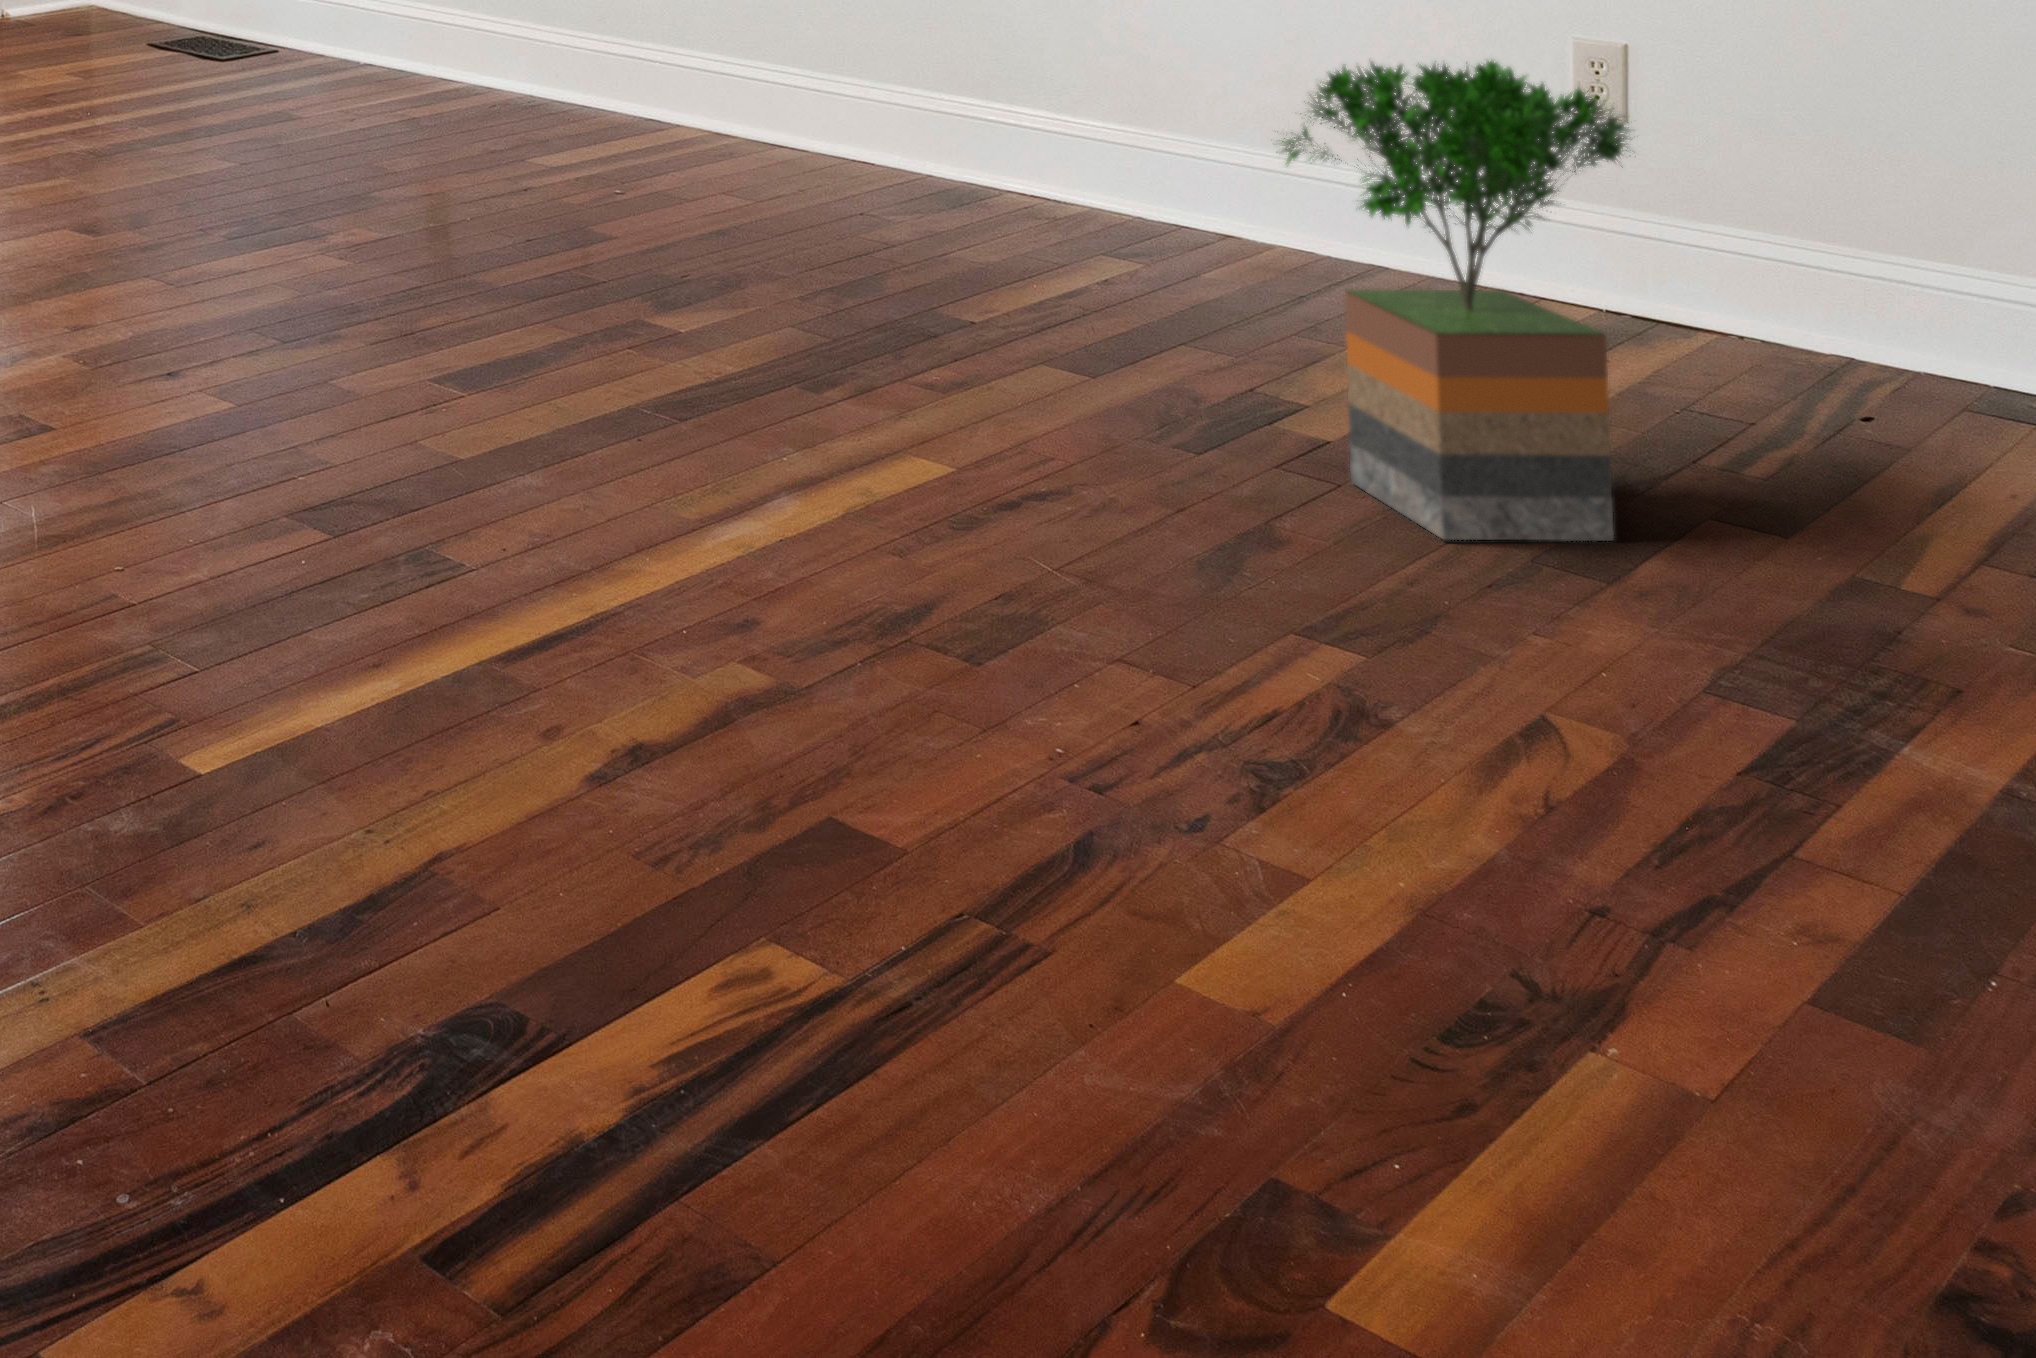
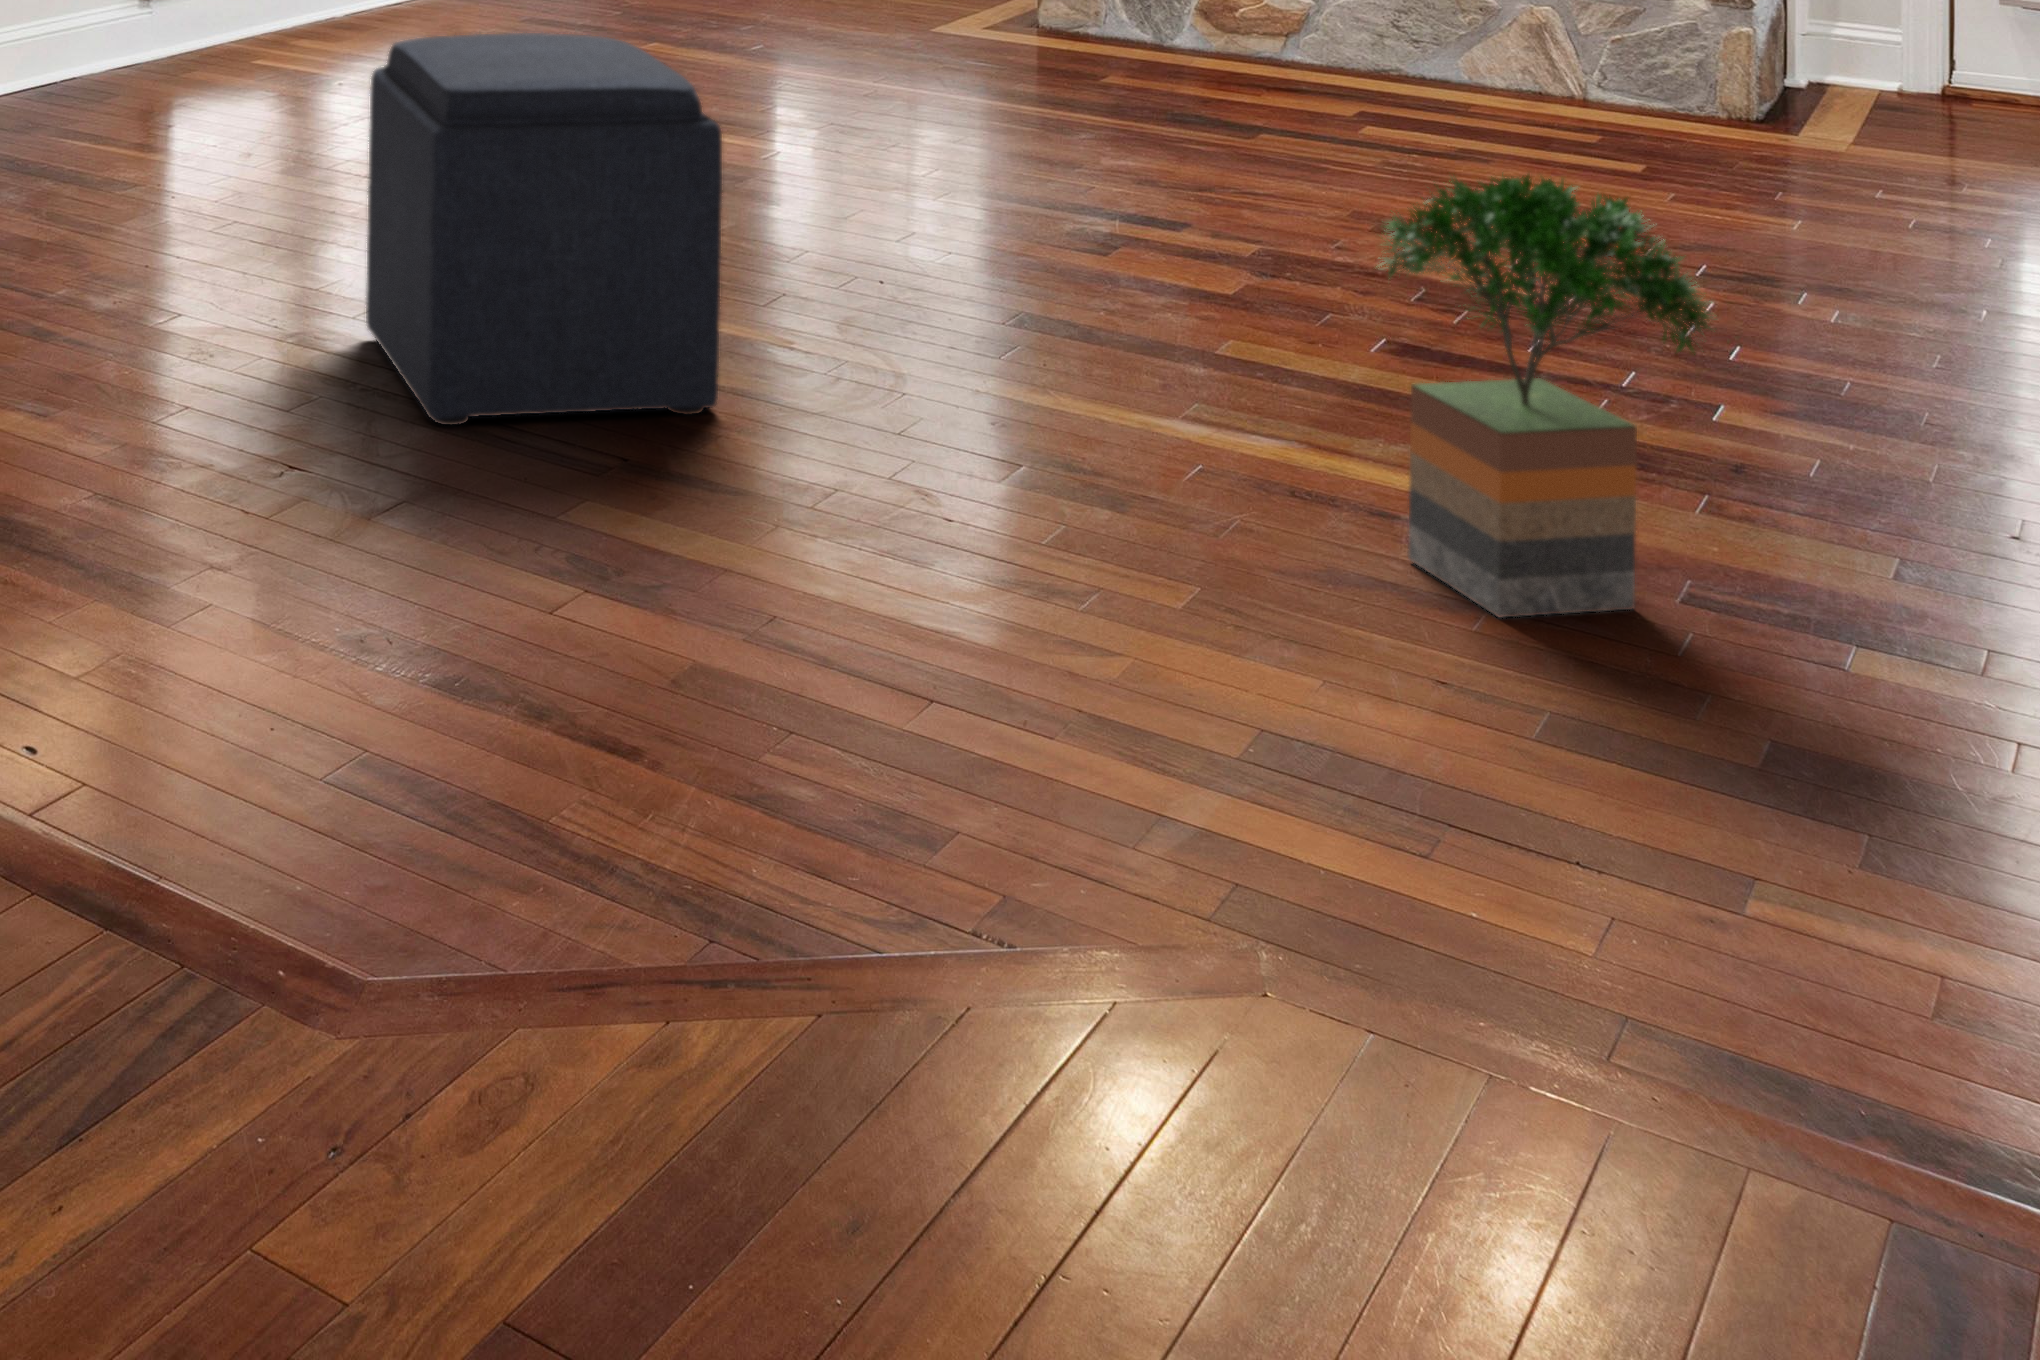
ottoman: none [499,262,1357,1186] -> present [366,33,722,425]

